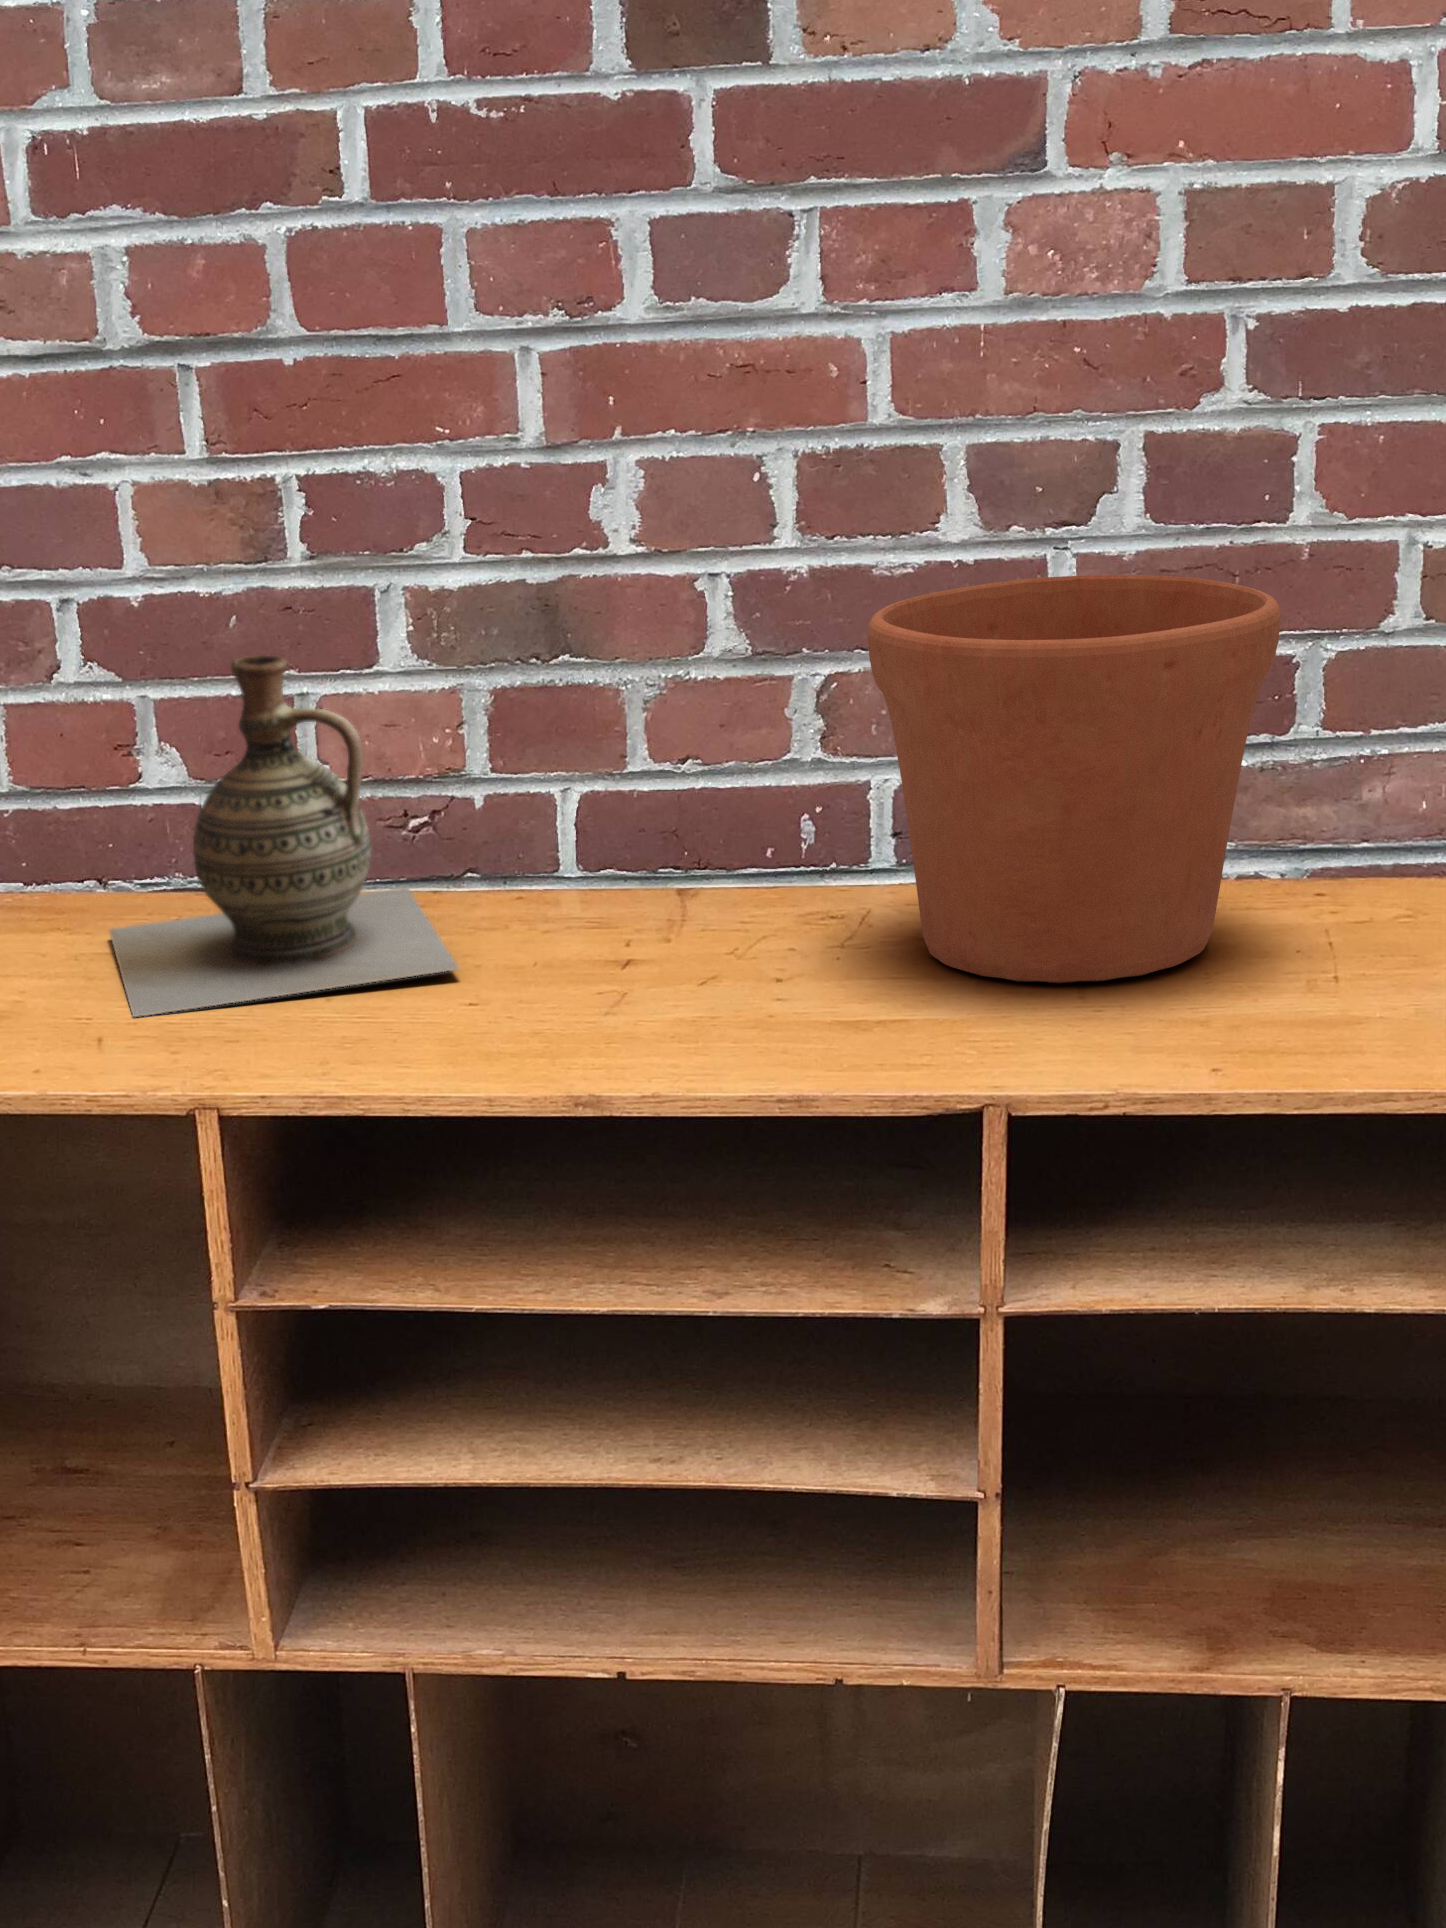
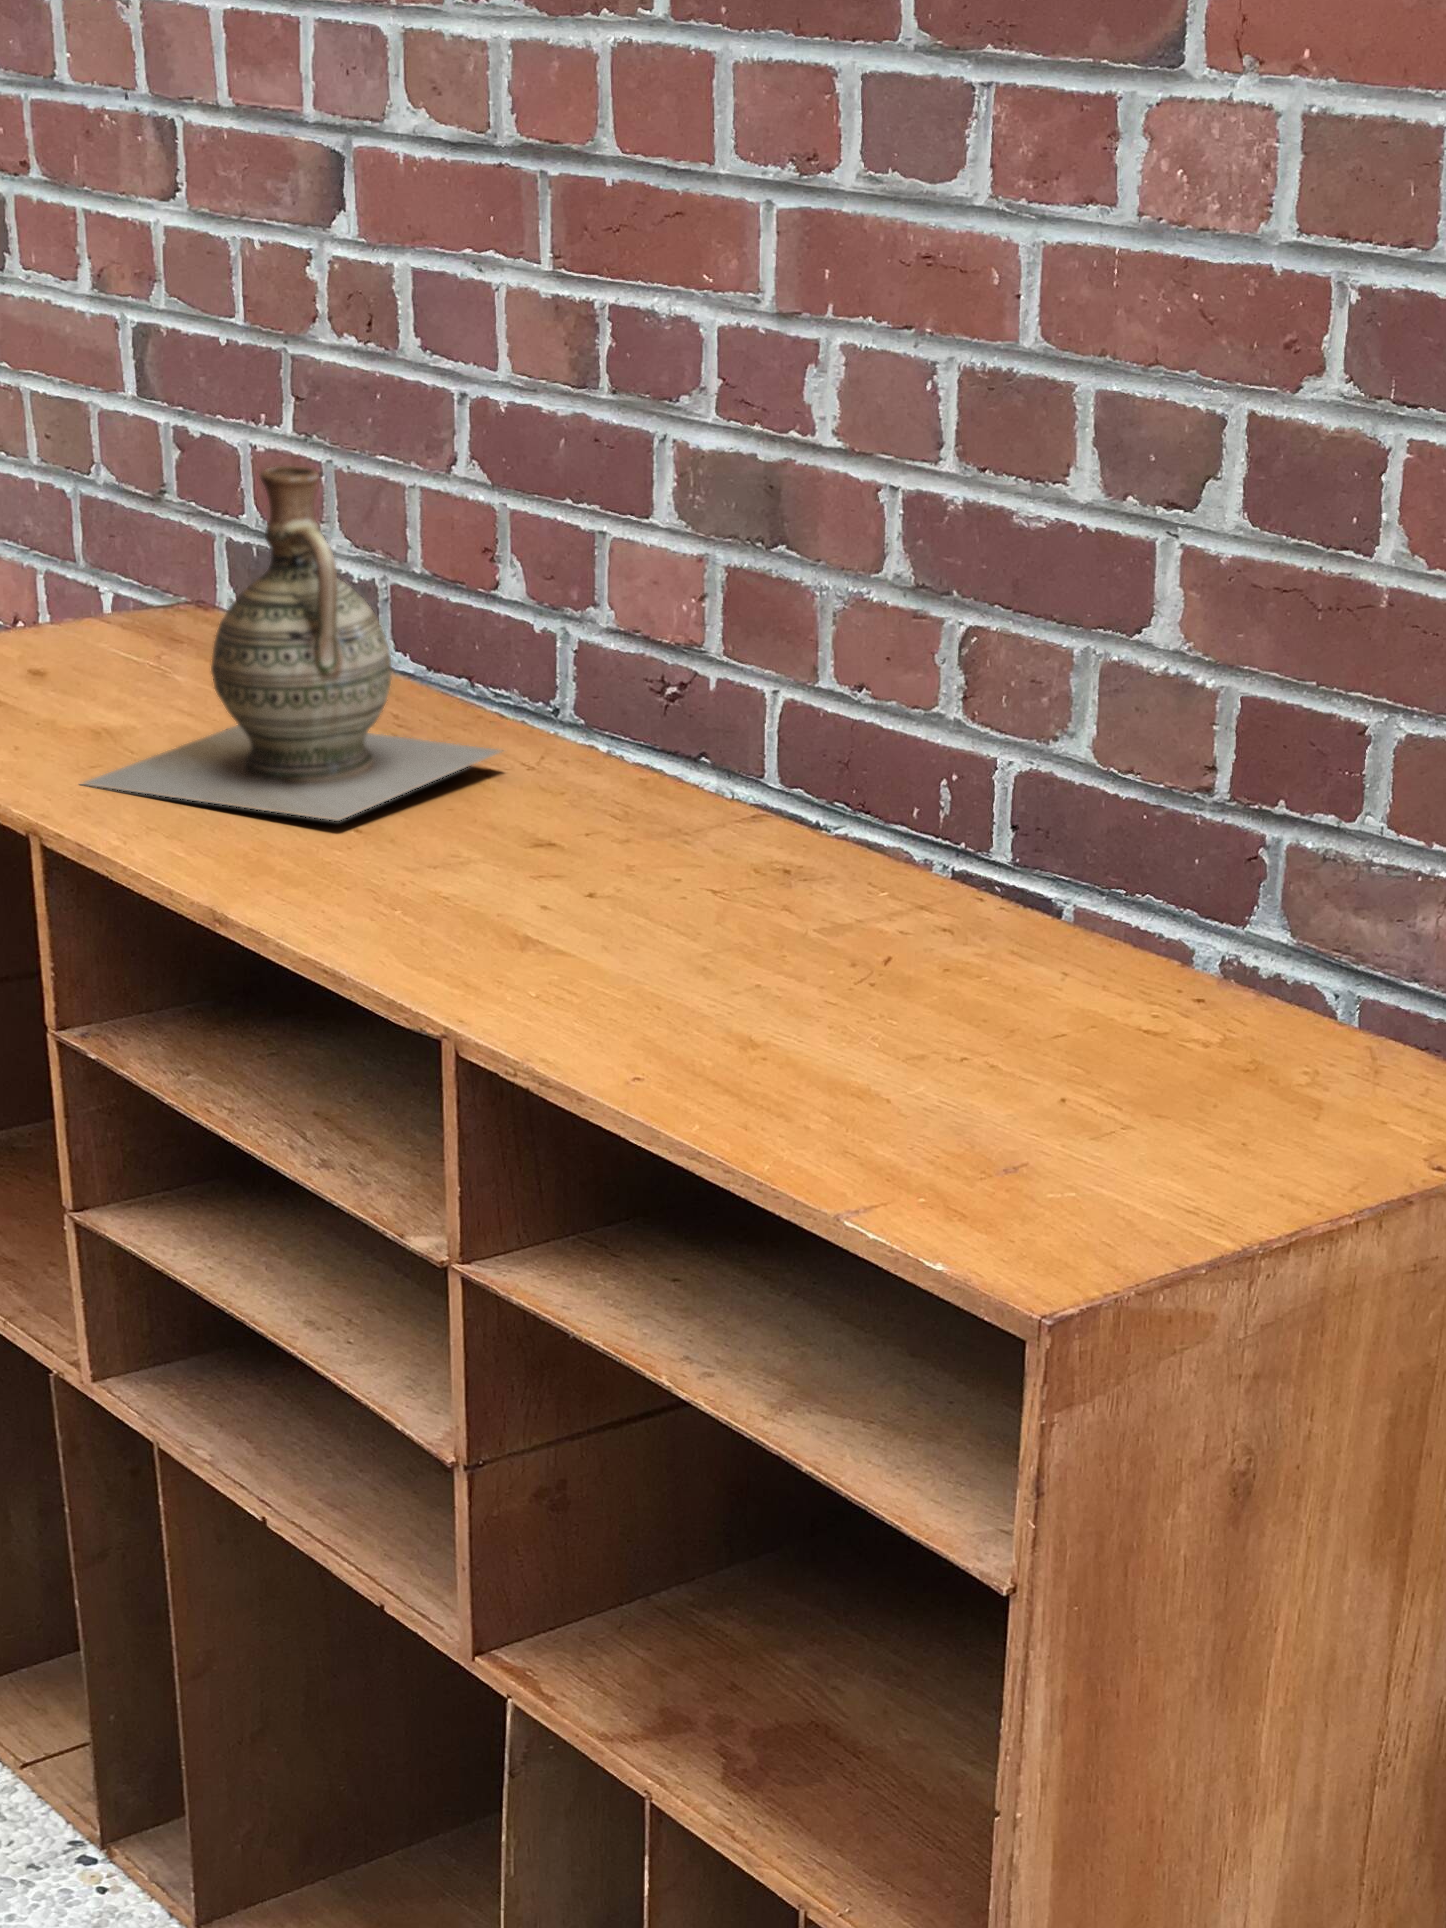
flower pot: present [868,575,1281,983] -> none [599,537,1055,1009]

